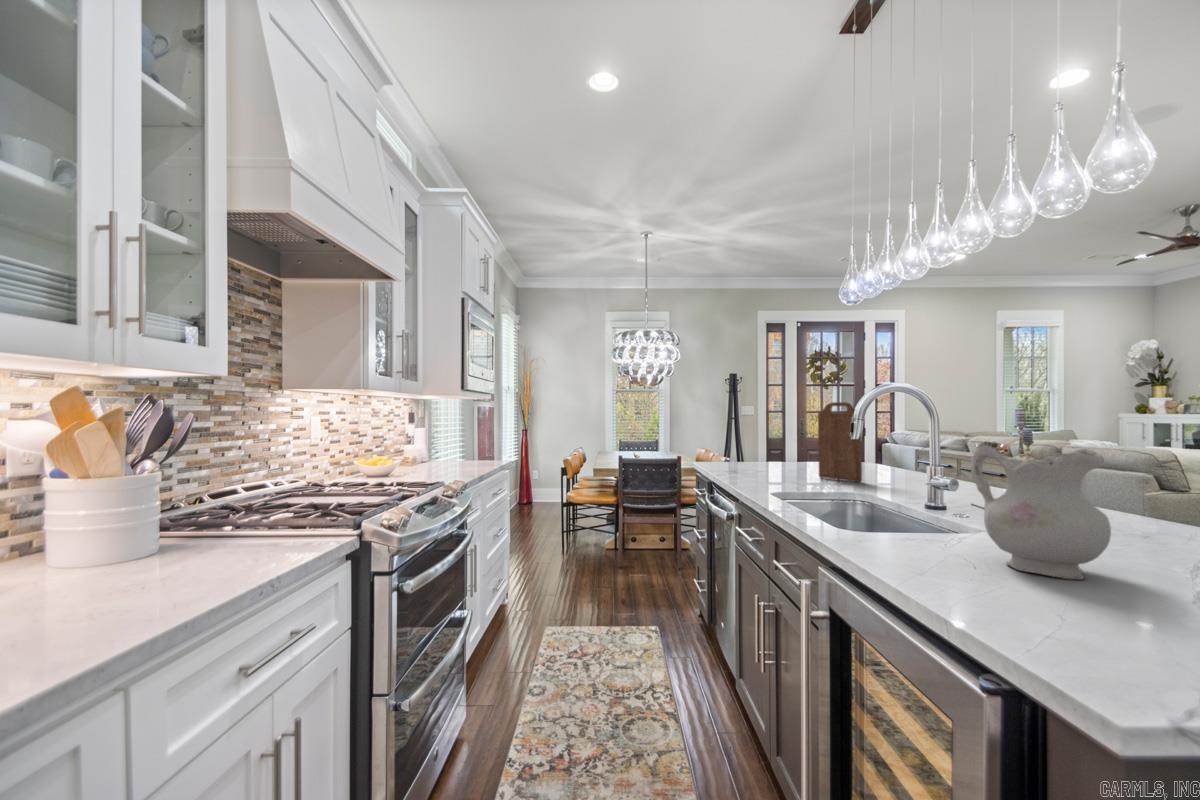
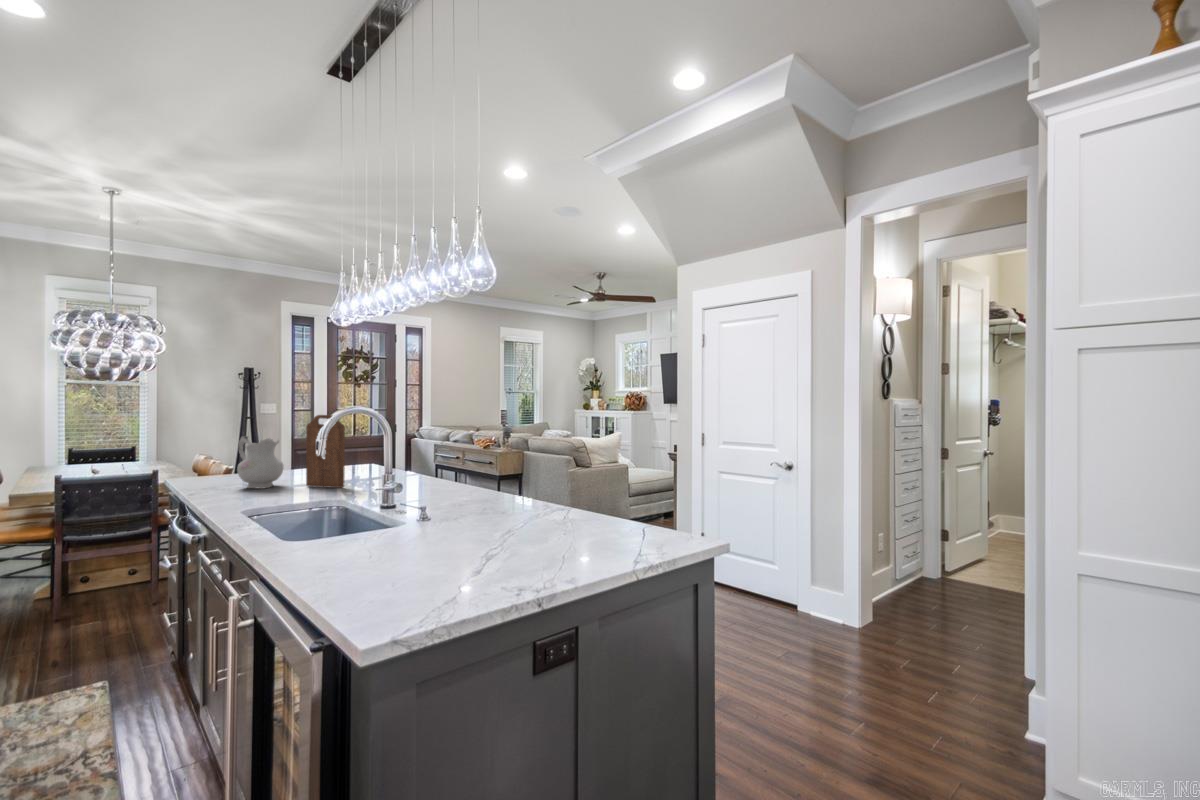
ceramic pitcher: present [971,441,1111,579] -> present [237,436,284,489]

